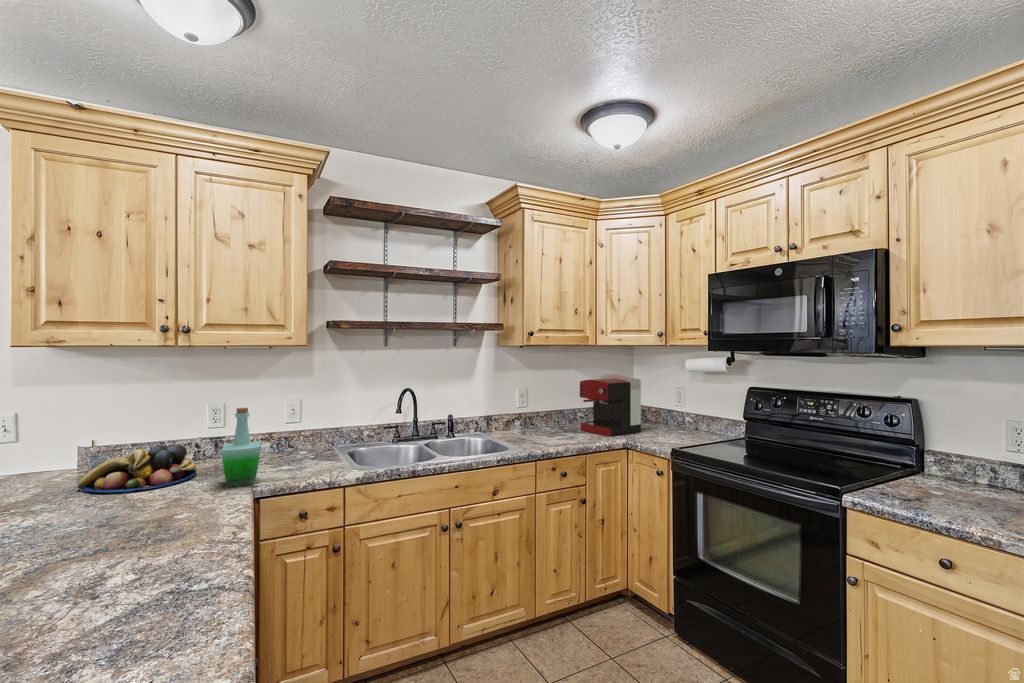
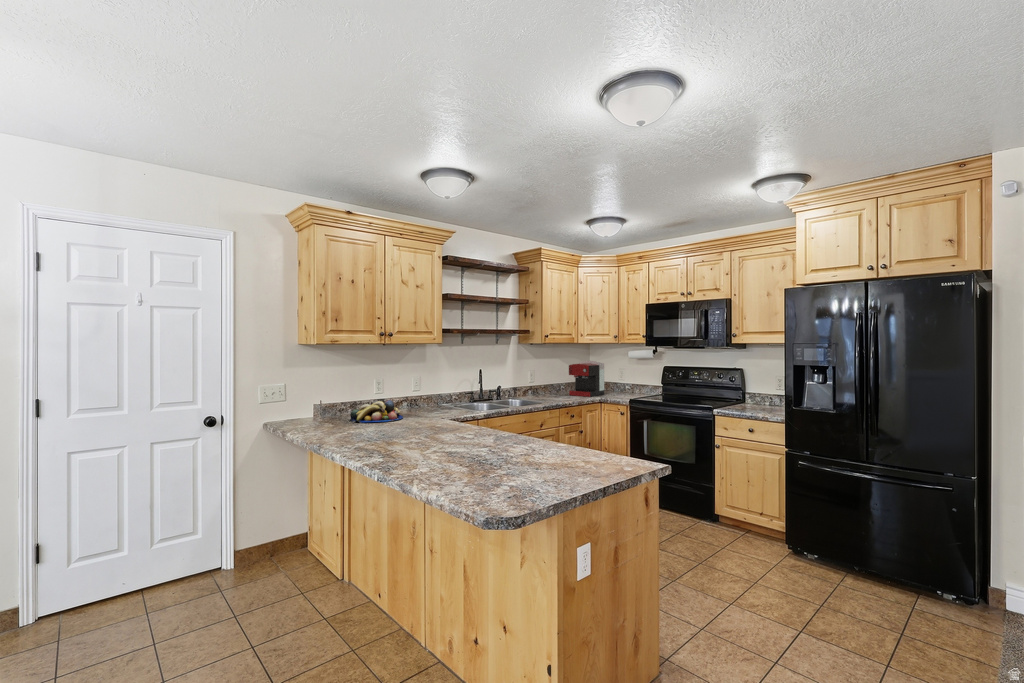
bottle: present [221,408,261,487] -> none [423,378,448,418]

